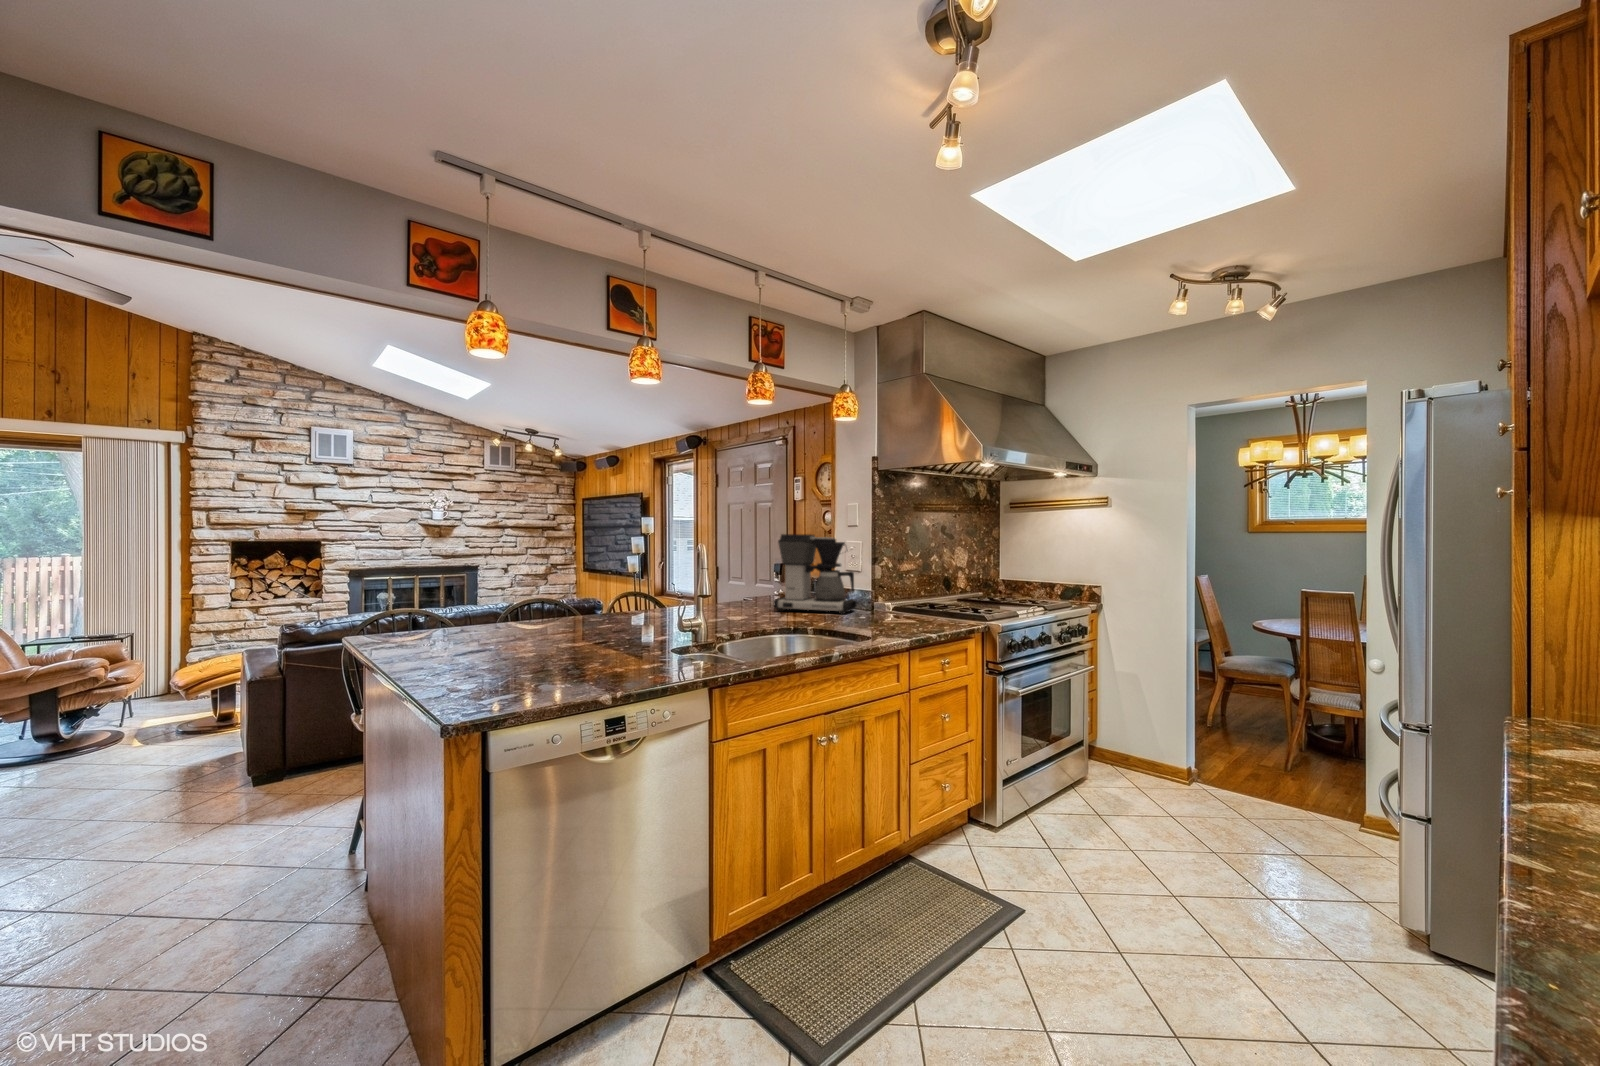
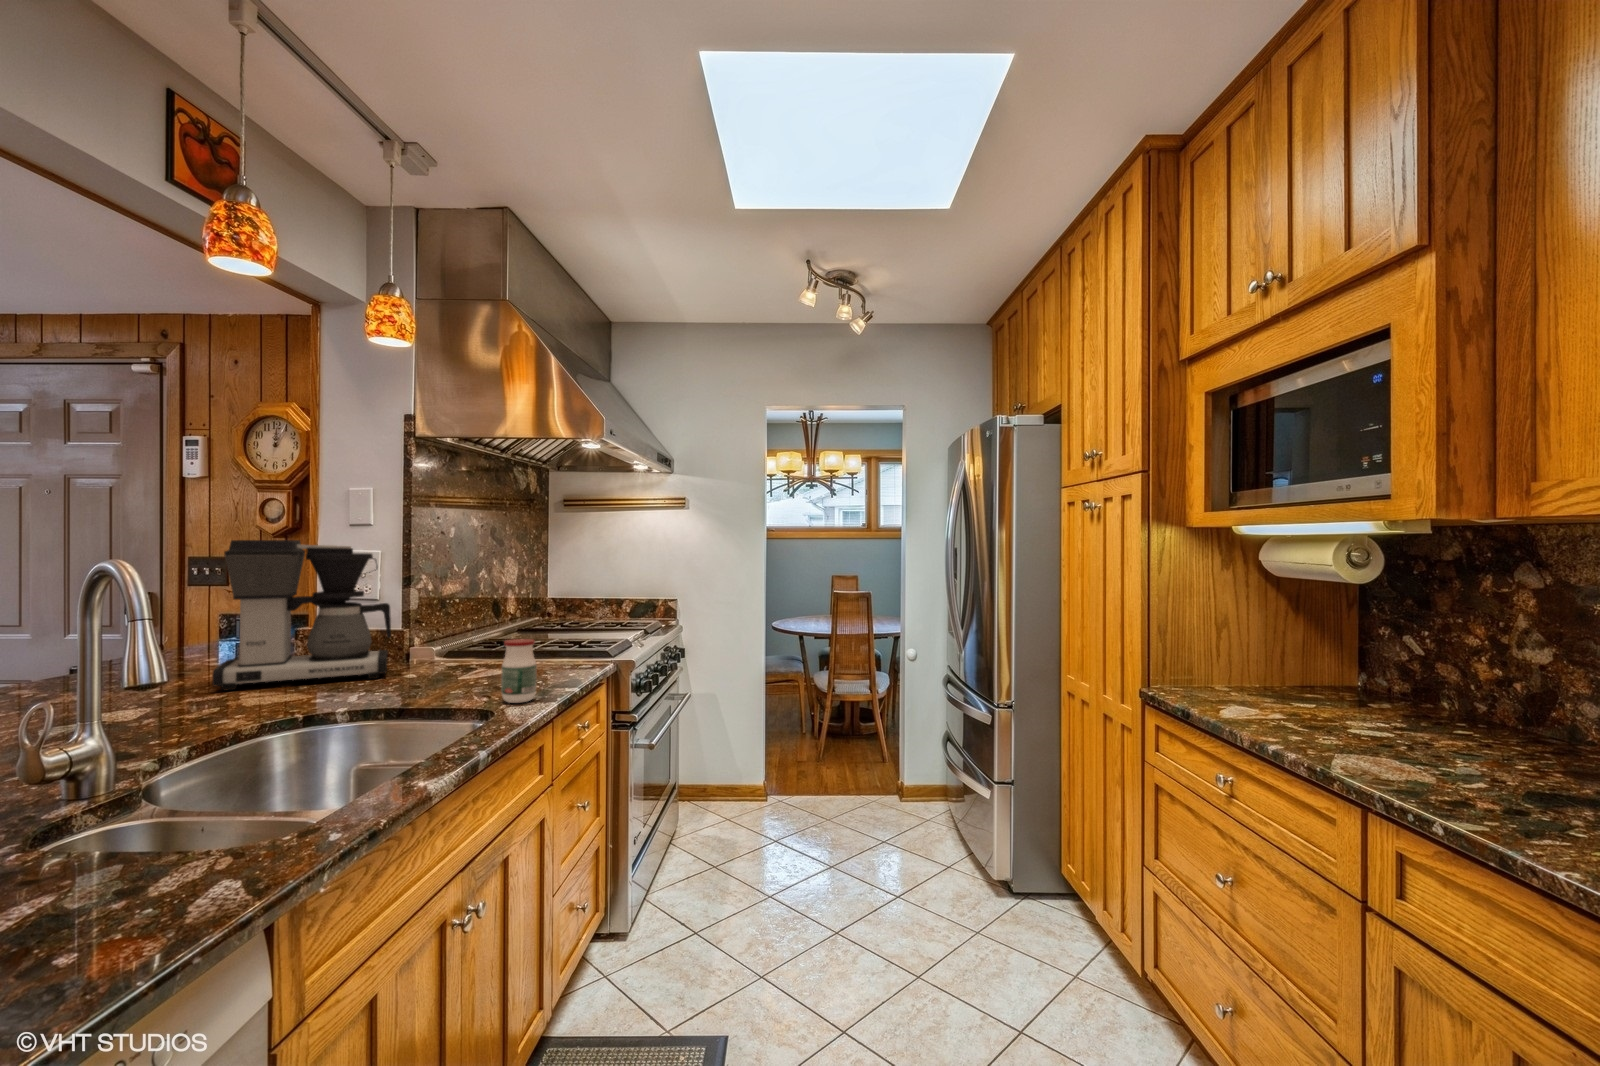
jar: none [877,595,897,633] -> present [501,639,536,703]

